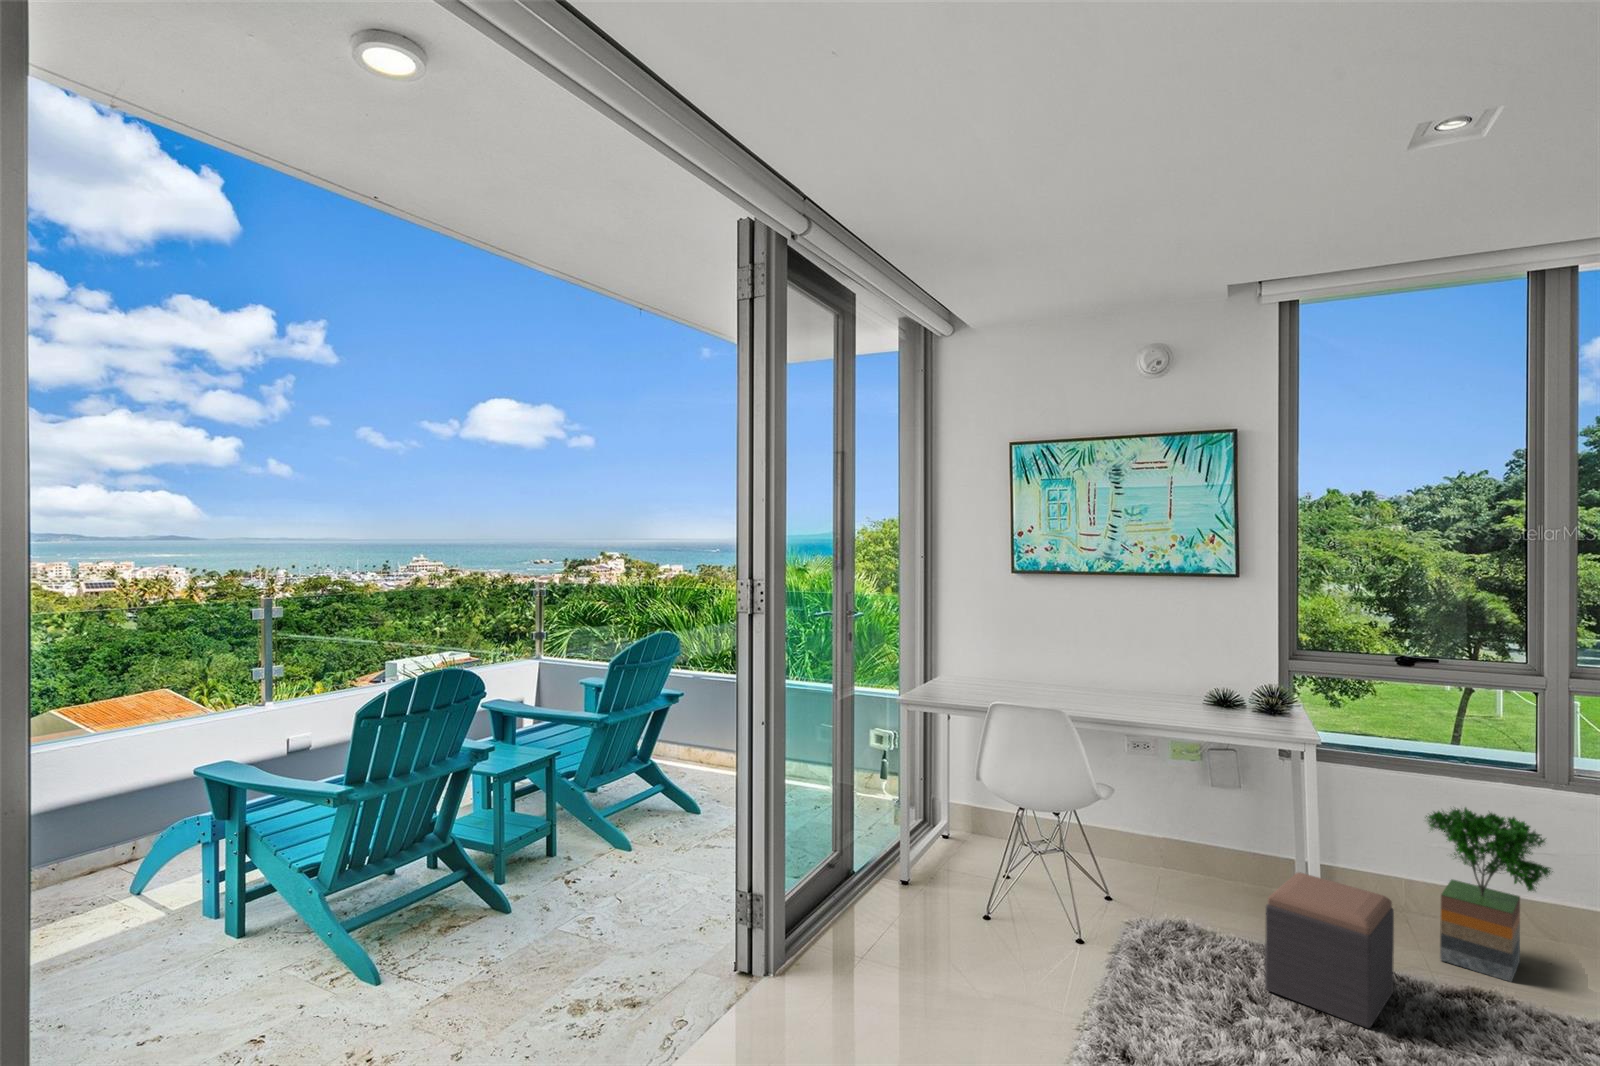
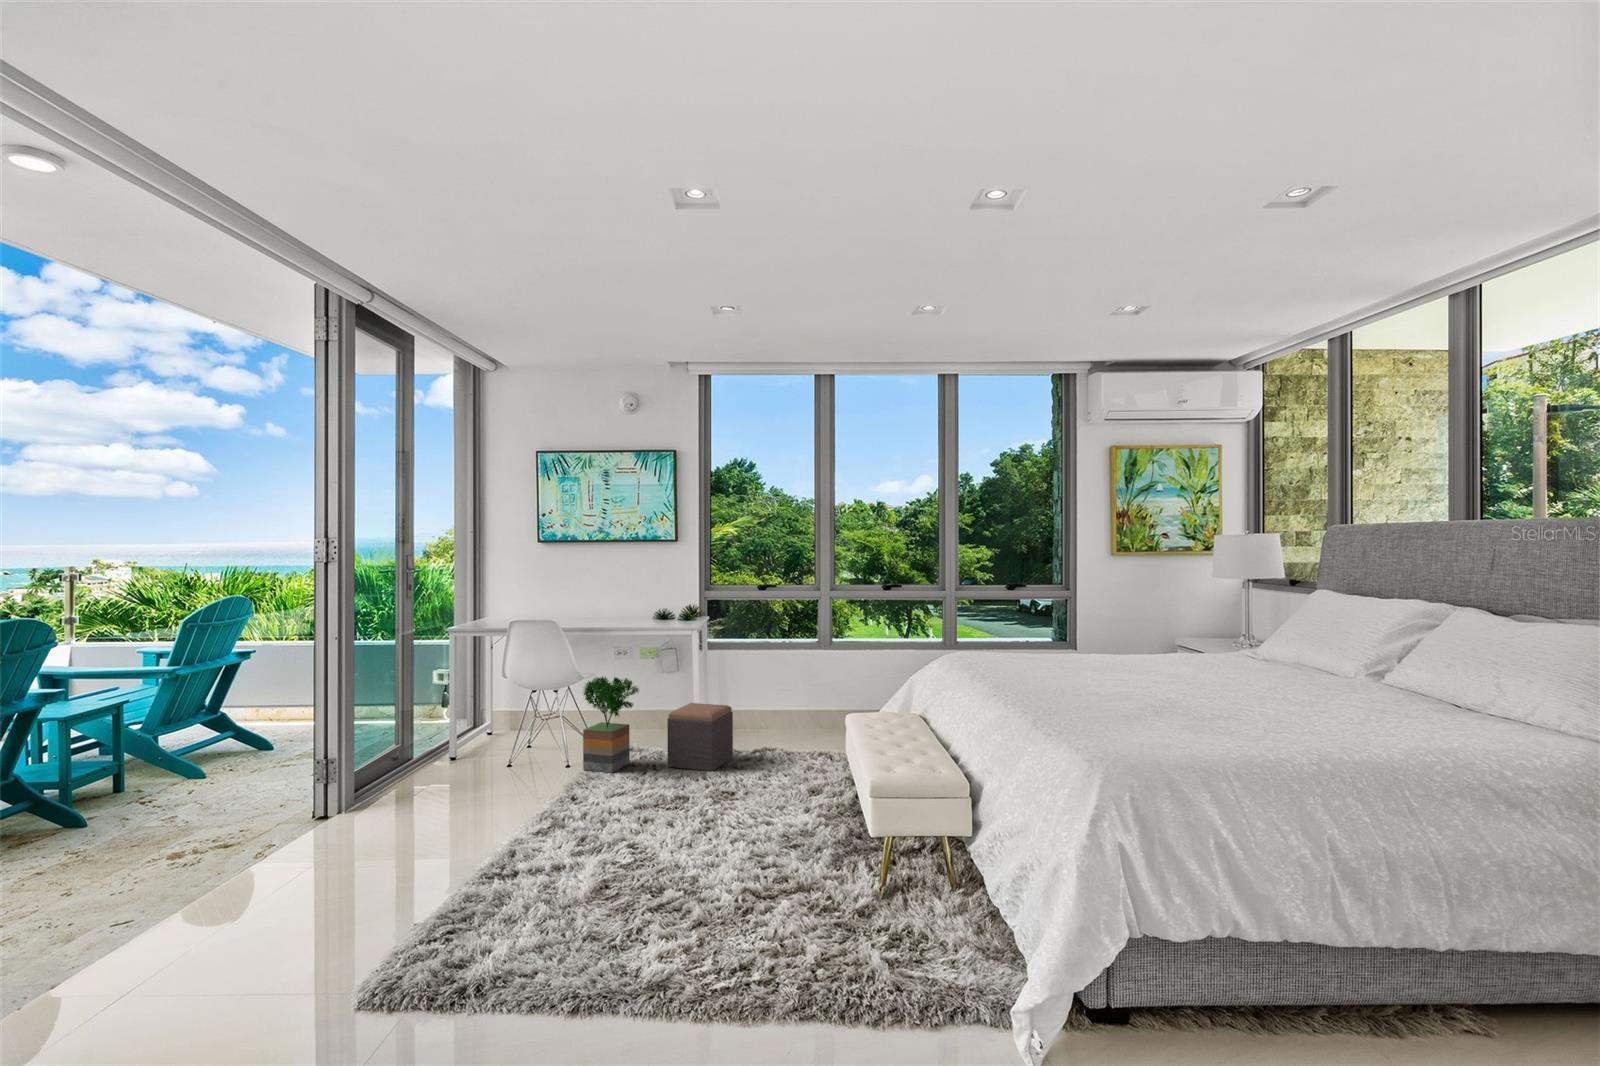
potted tree: present [1425,808,1553,982] -> present [583,677,639,773]

